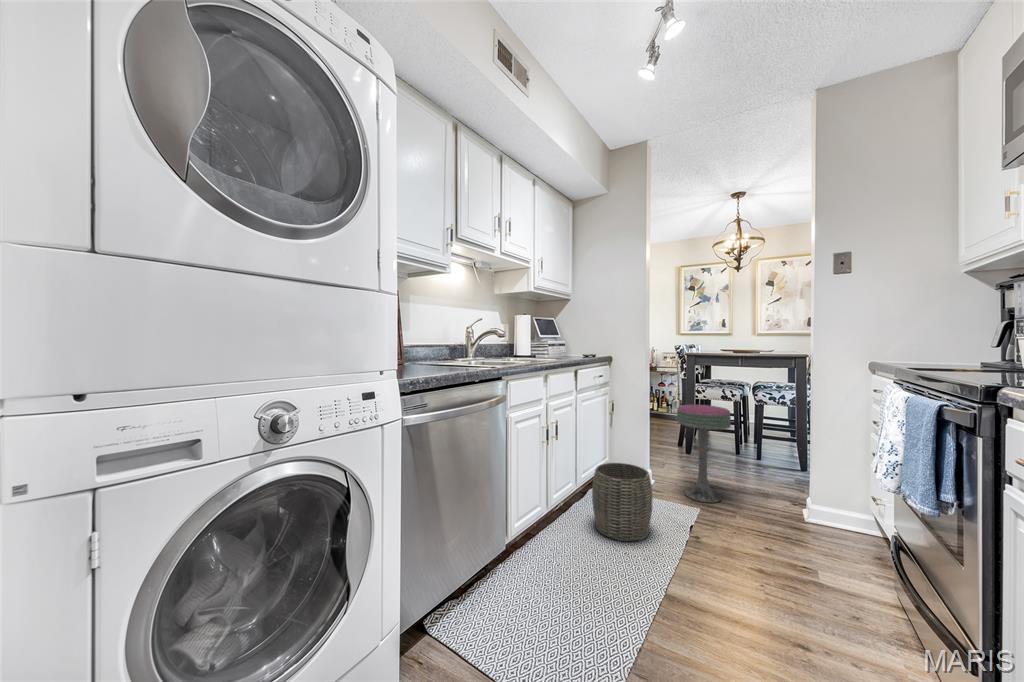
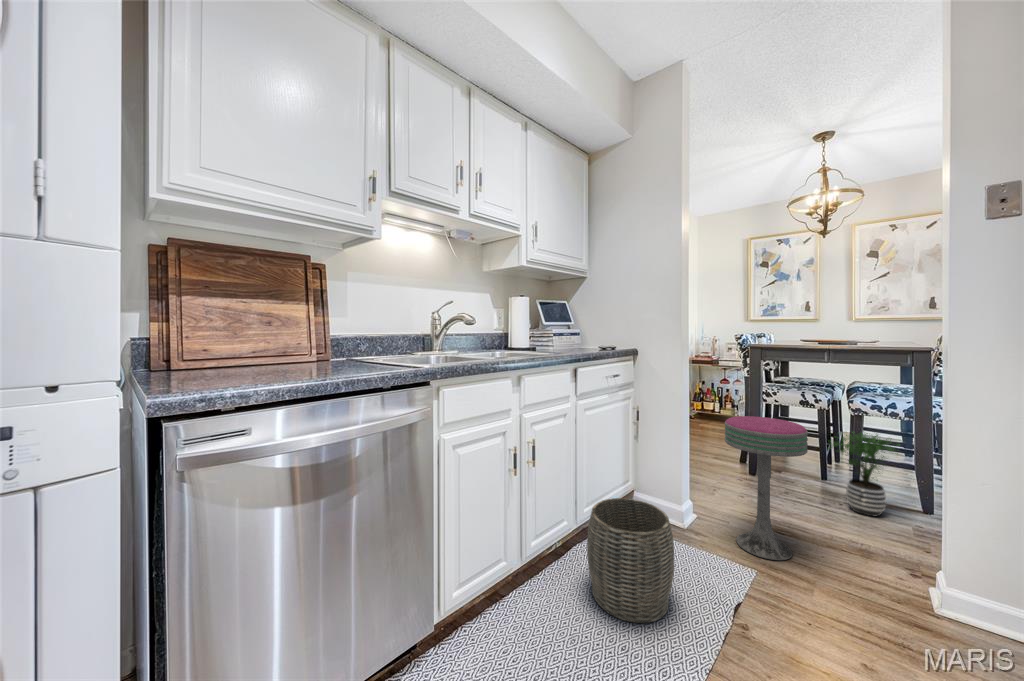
potted plant: none [741,414,790,475] -> present [828,431,893,517]

